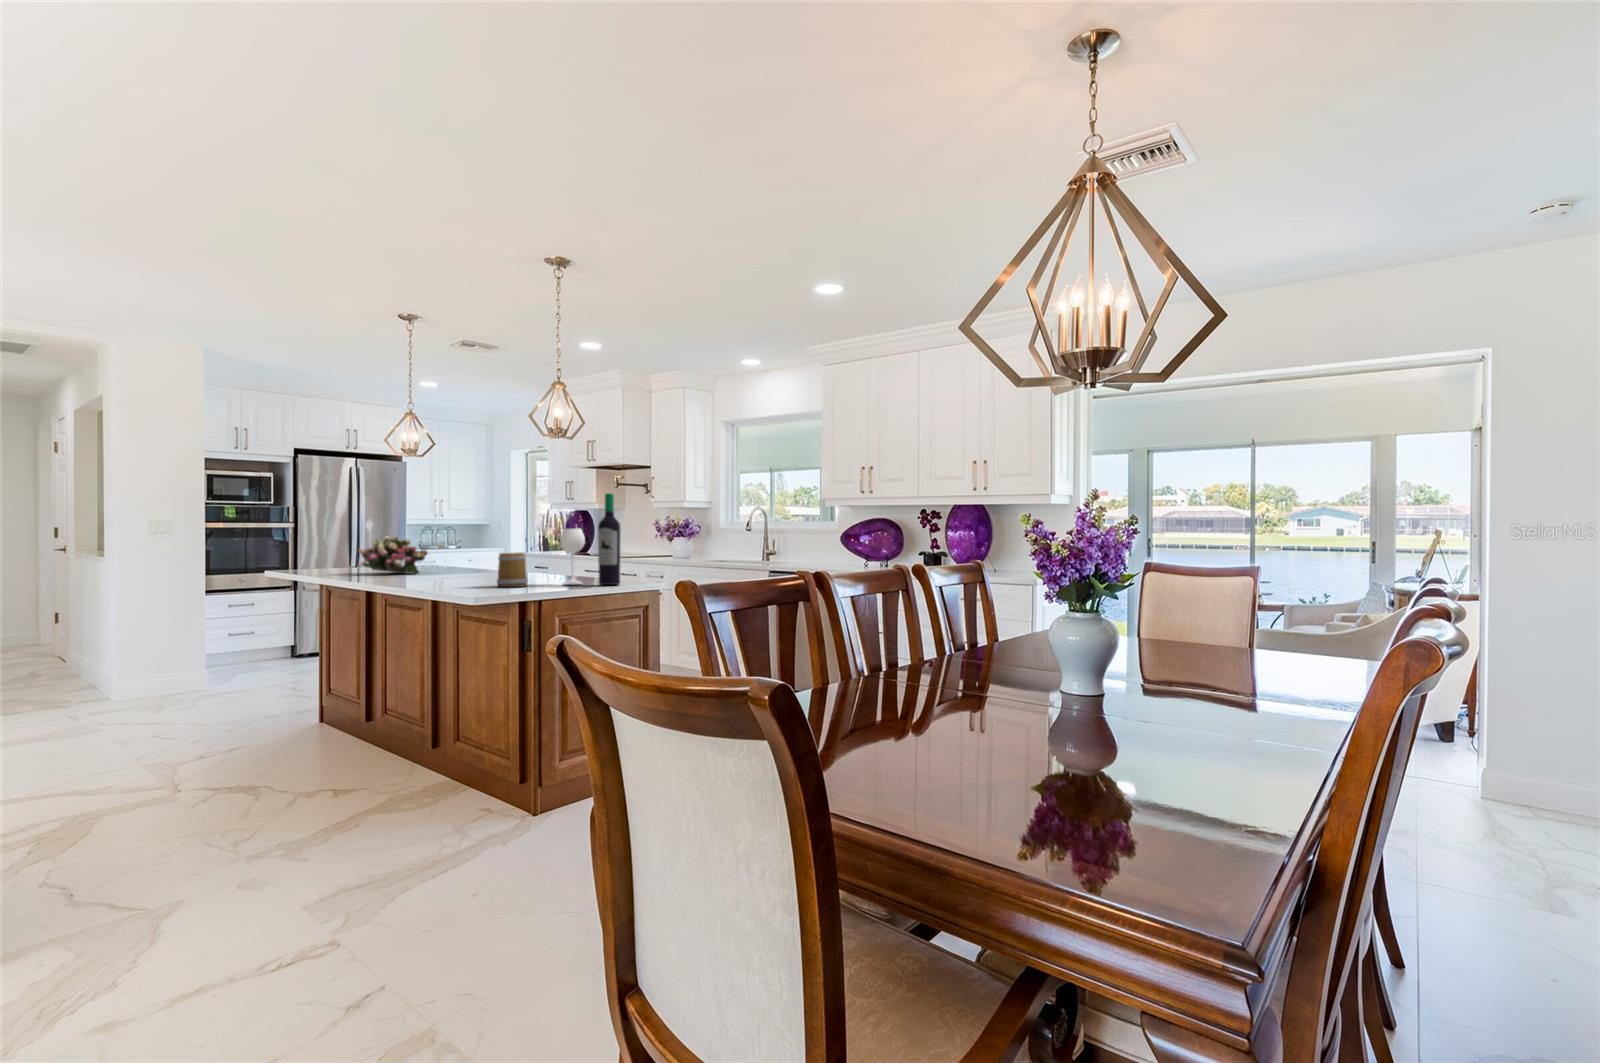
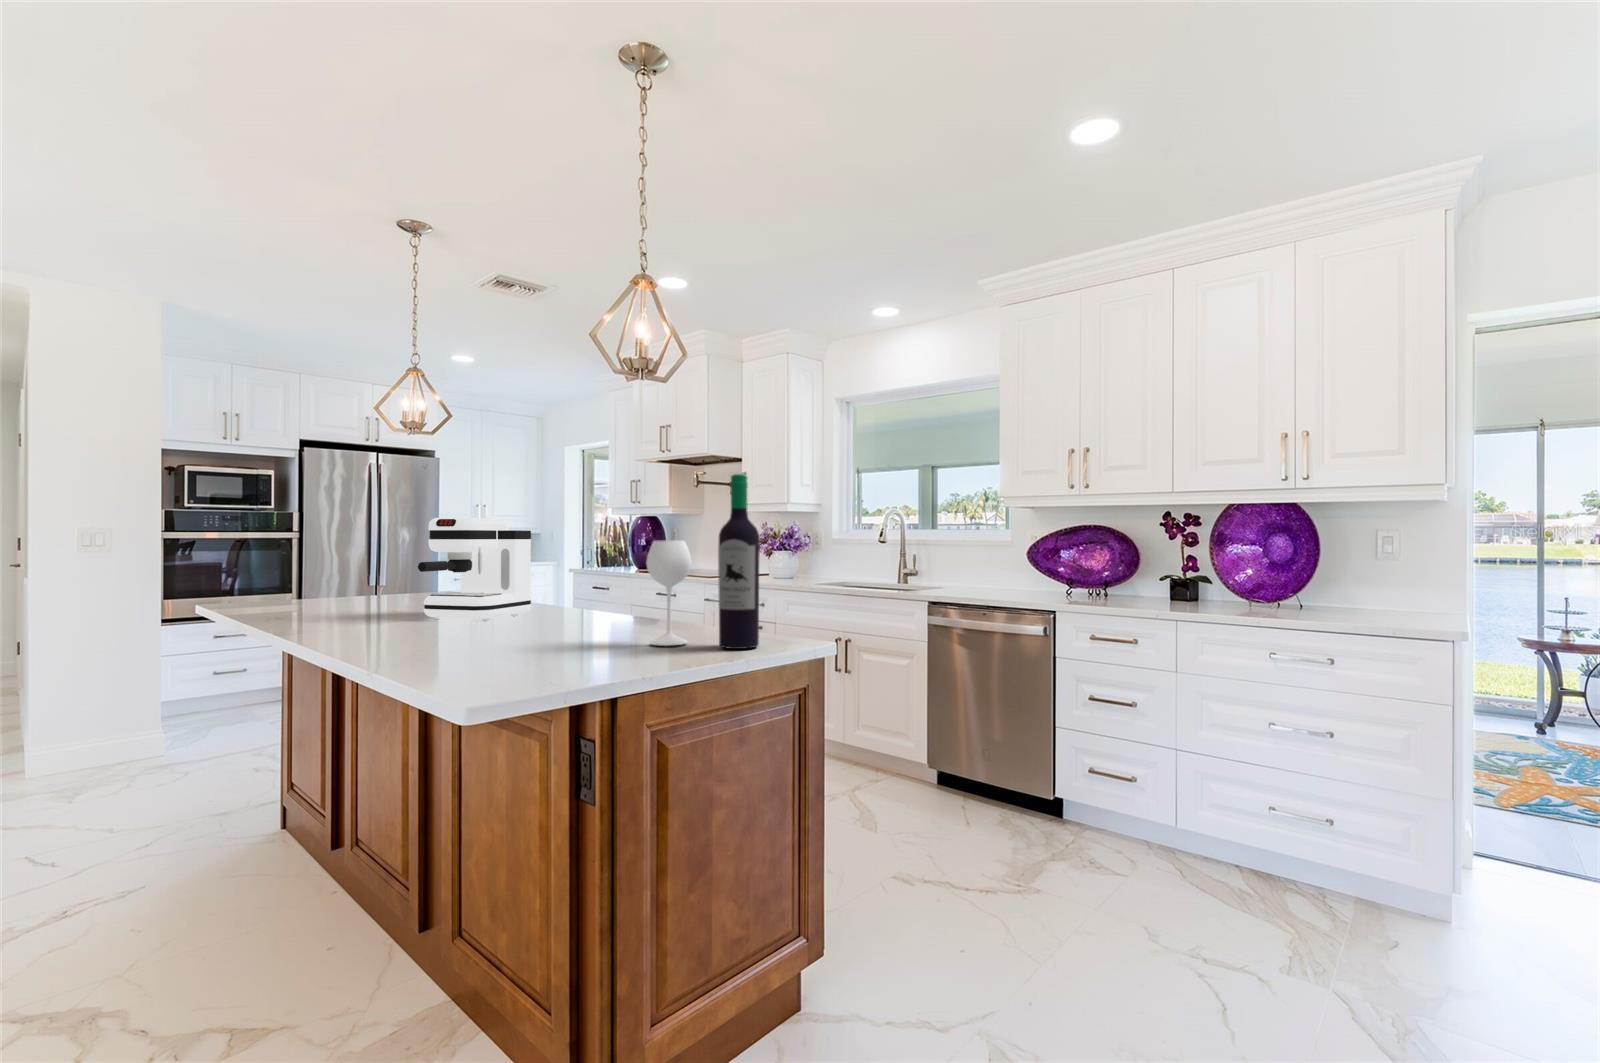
coffee maker: none [425,515,493,578] -> present [418,518,531,621]
flower arrangement: present [358,536,428,574] -> none [323,550,436,609]
mug: present [497,553,527,587] -> none [528,586,587,654]

